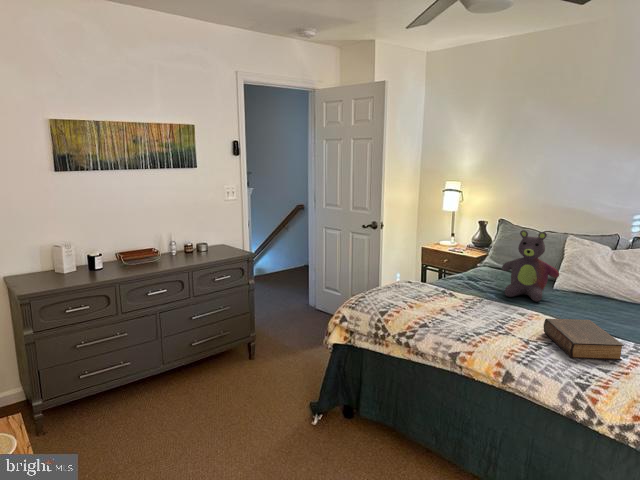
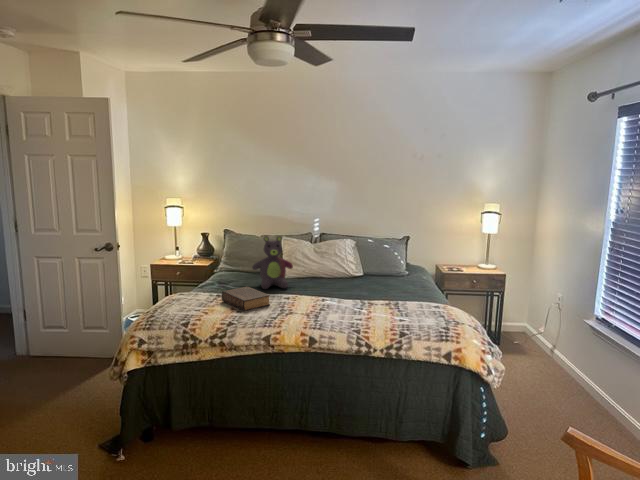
book: present [543,319,624,360] -> present [221,287,270,311]

